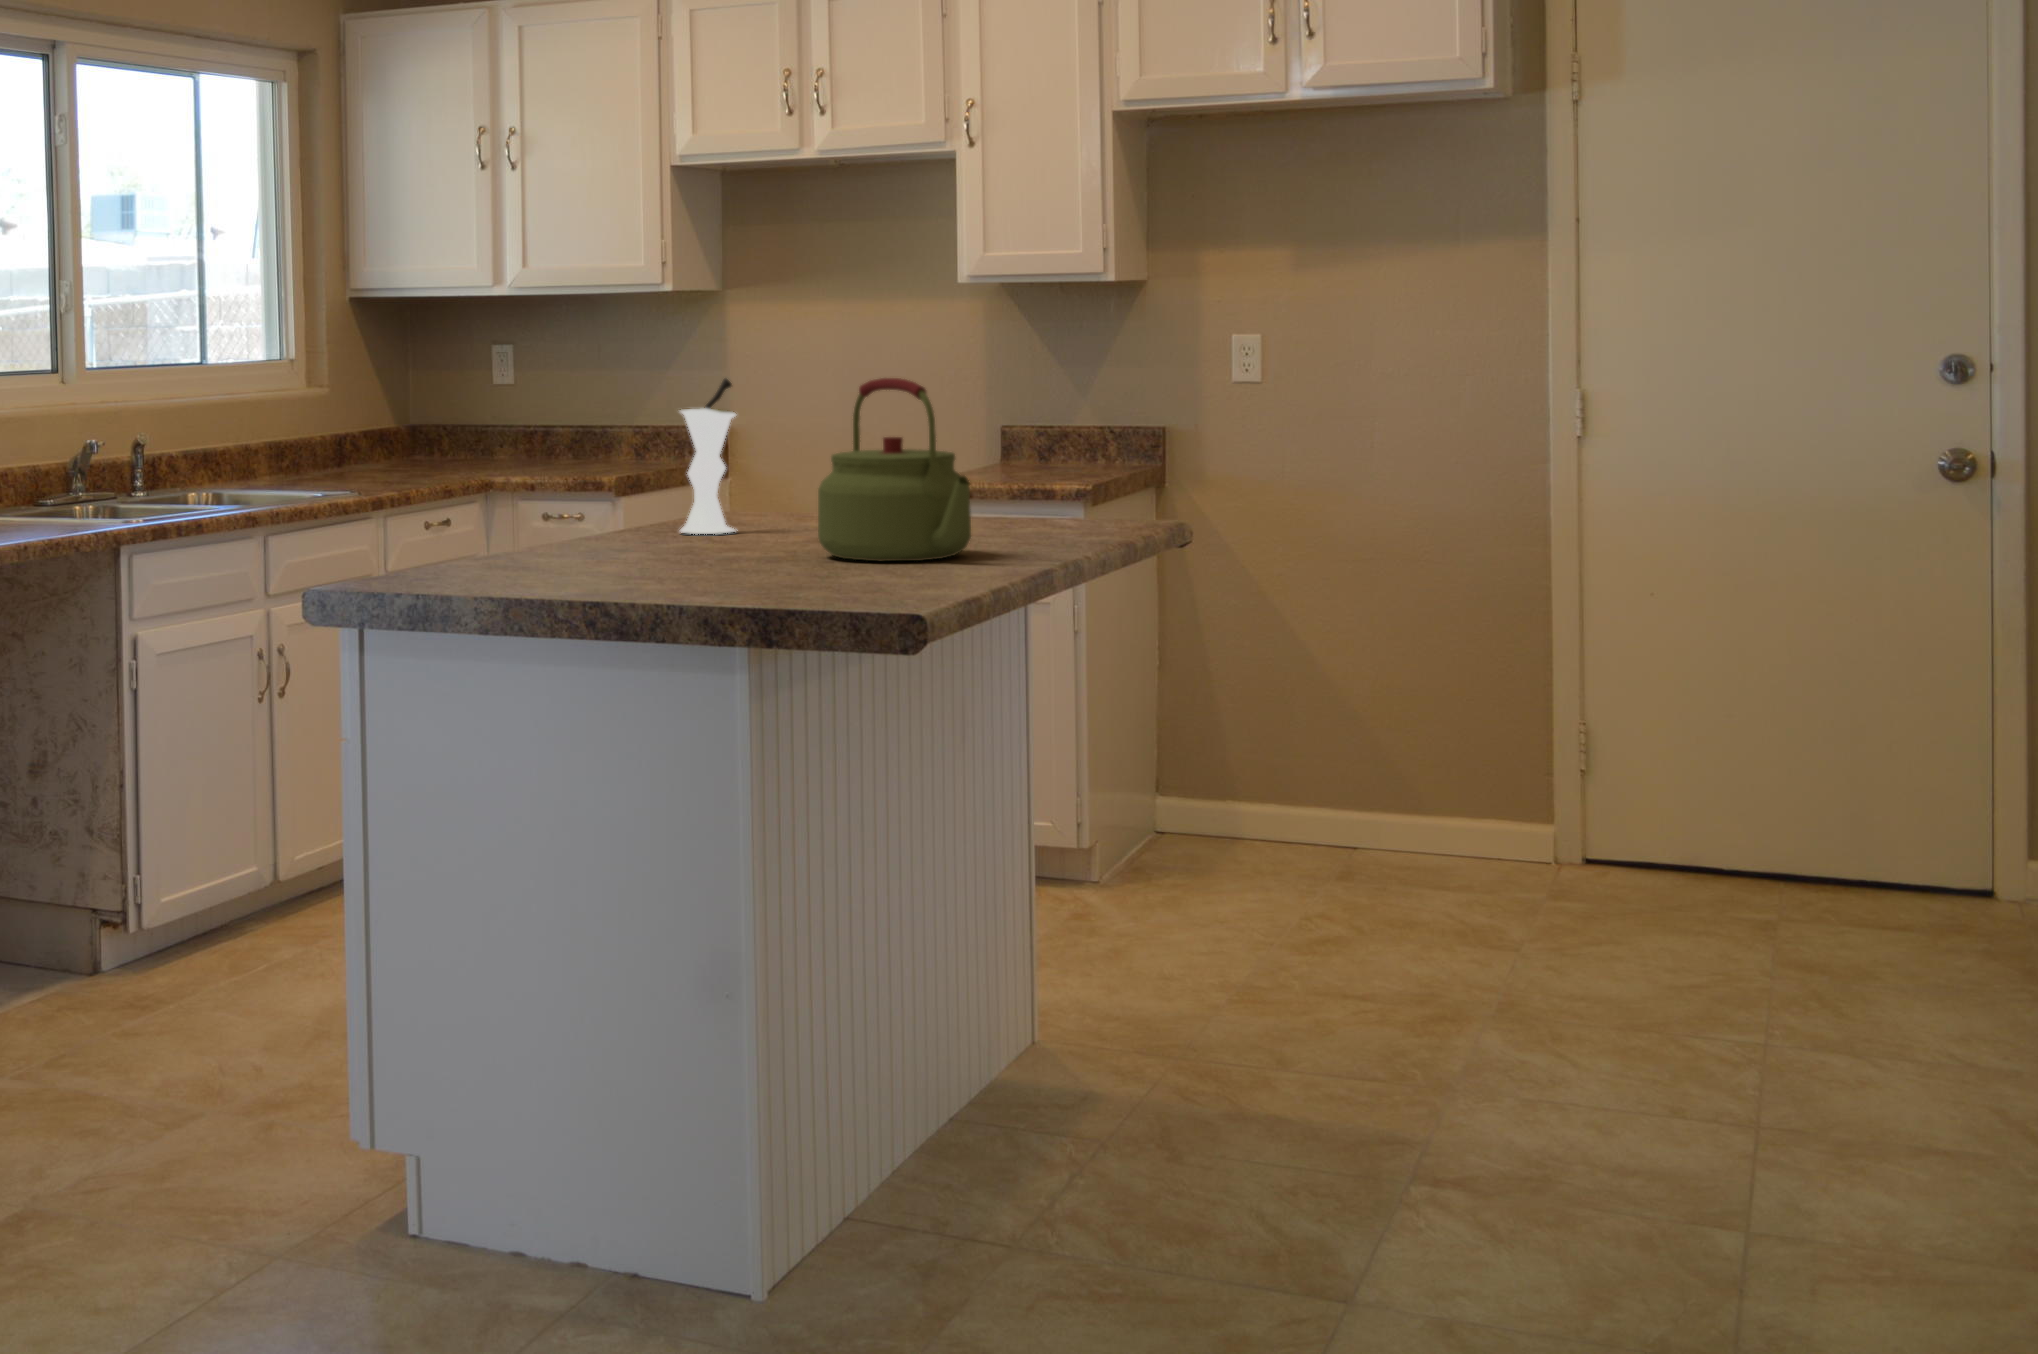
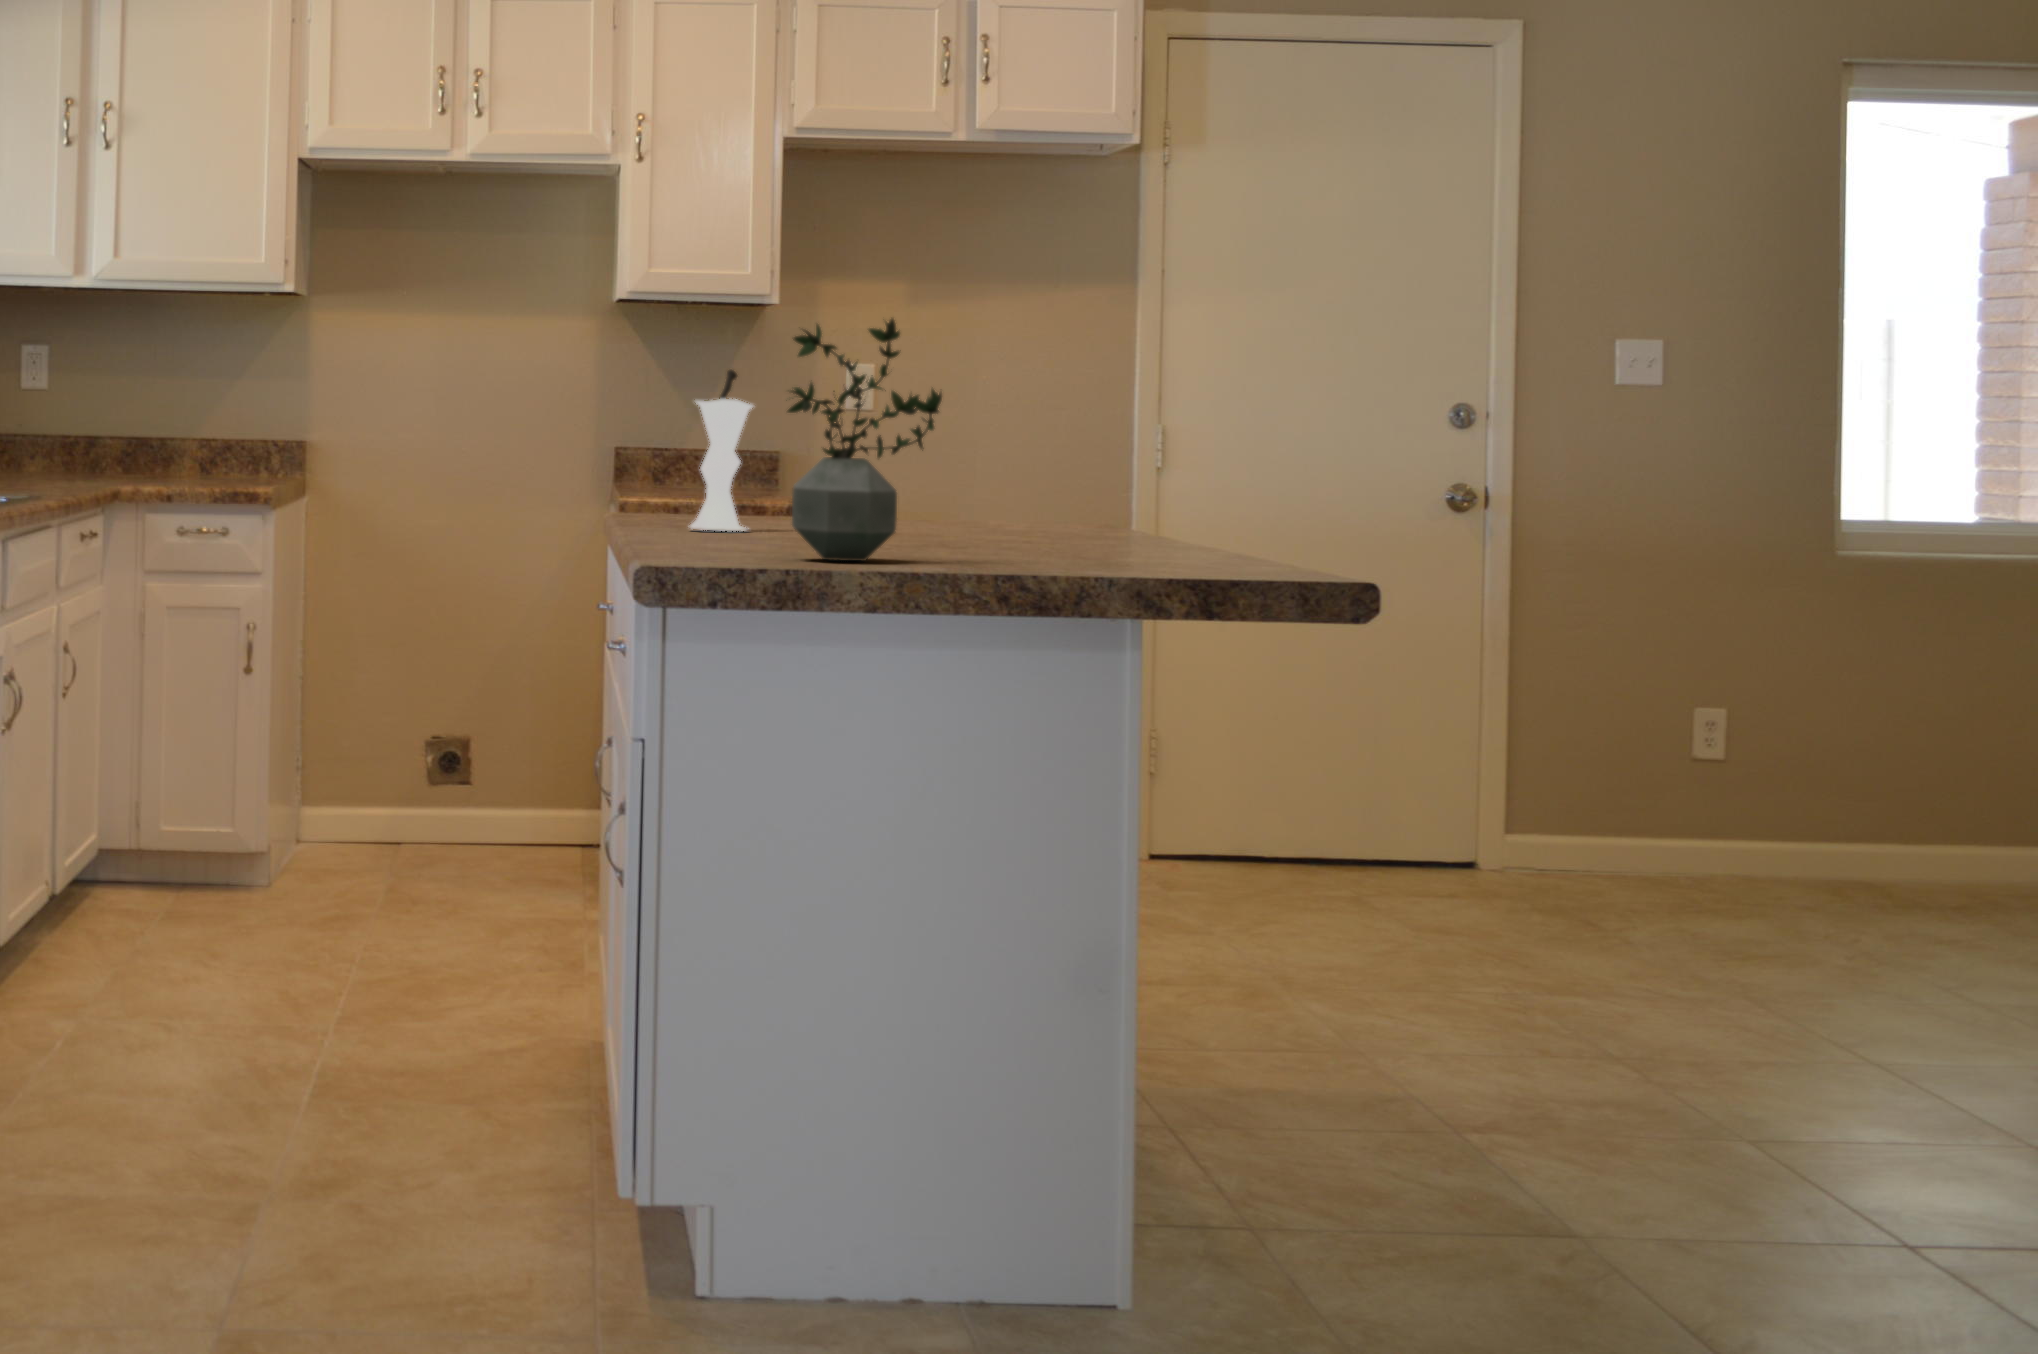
potted plant: none [460,348,611,583] -> present [788,319,942,561]
kettle: present [818,378,971,561] -> none [968,368,1165,548]

